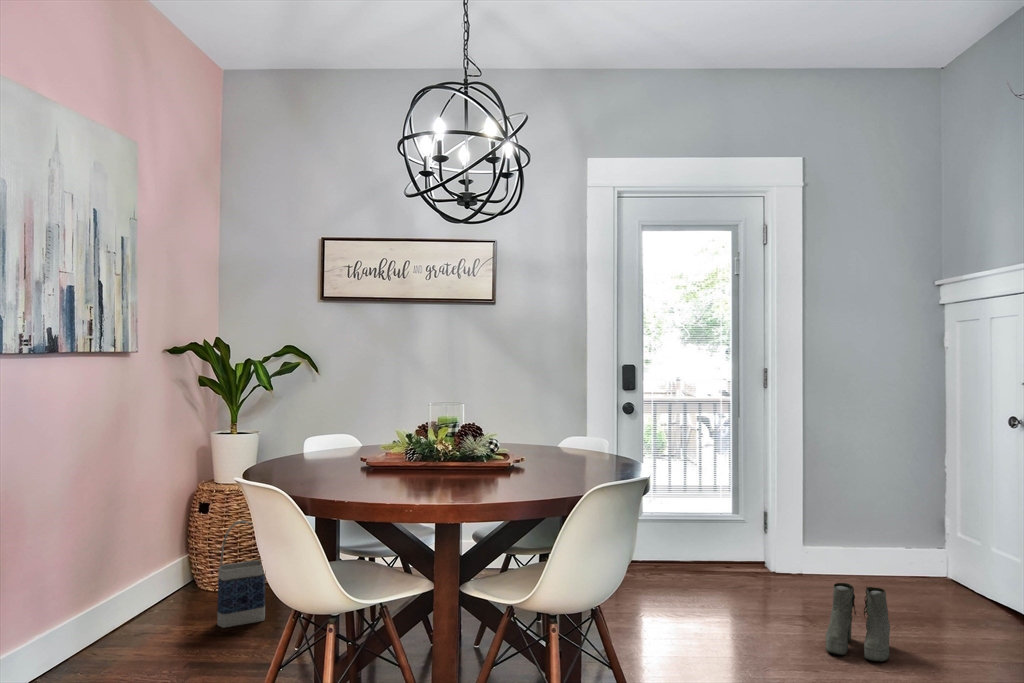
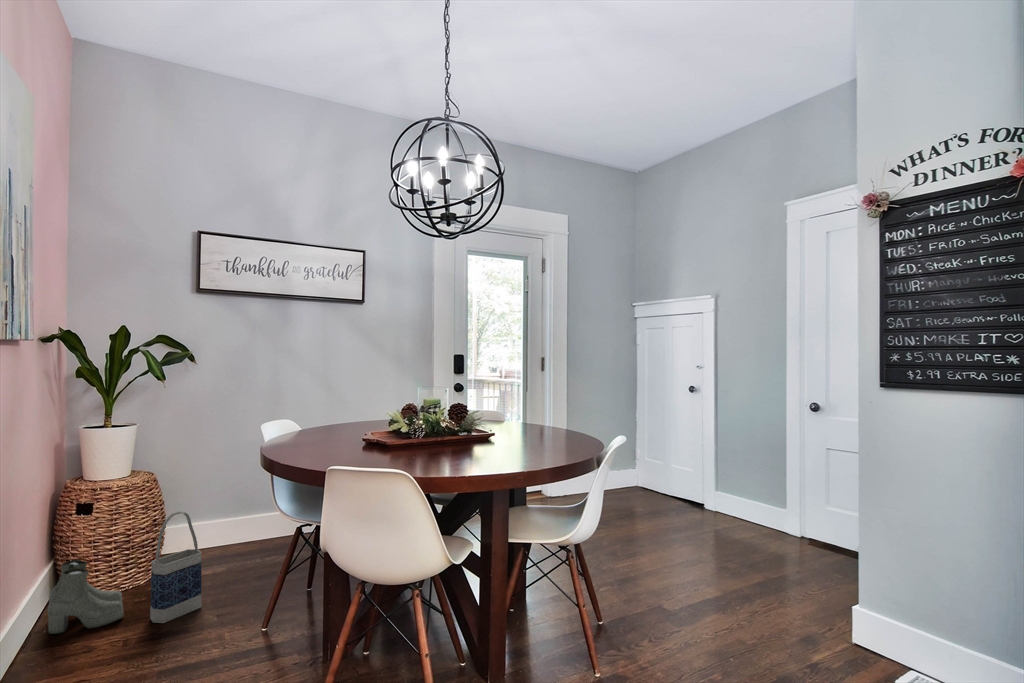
boots: present [826,583,890,662] -> present [48,560,123,634]

